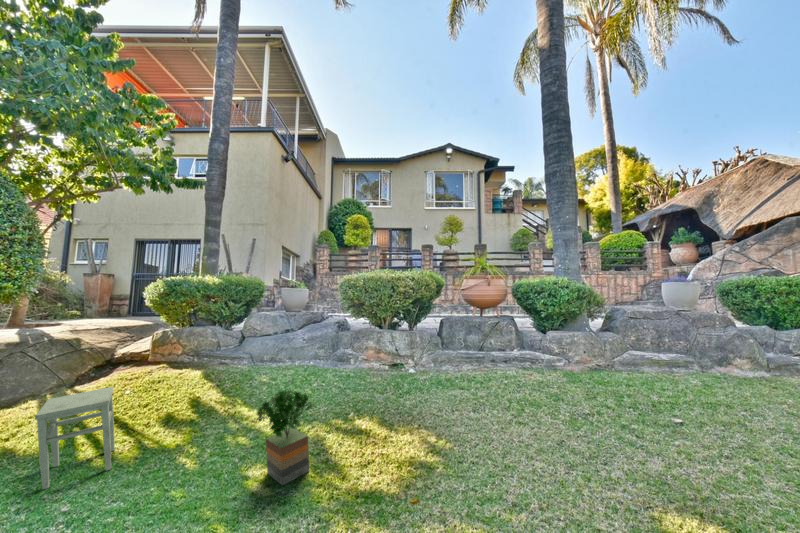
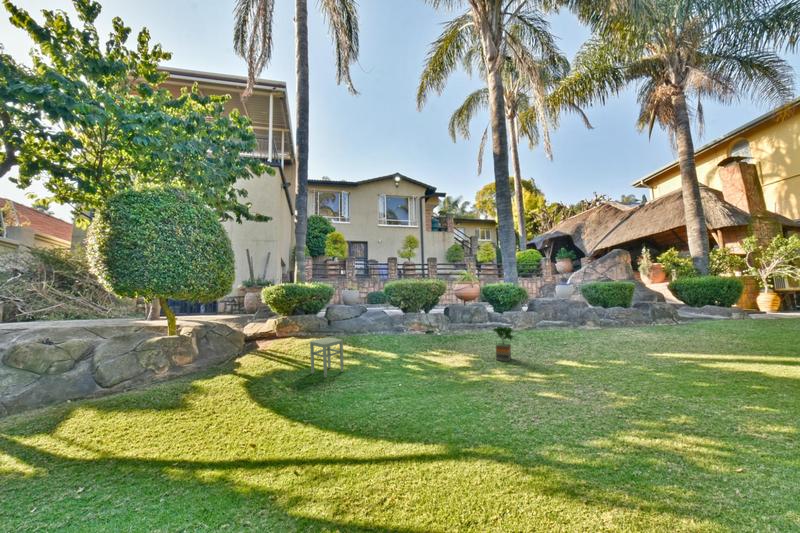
potted tree: present [257,390,317,486] -> present [493,327,514,361]

